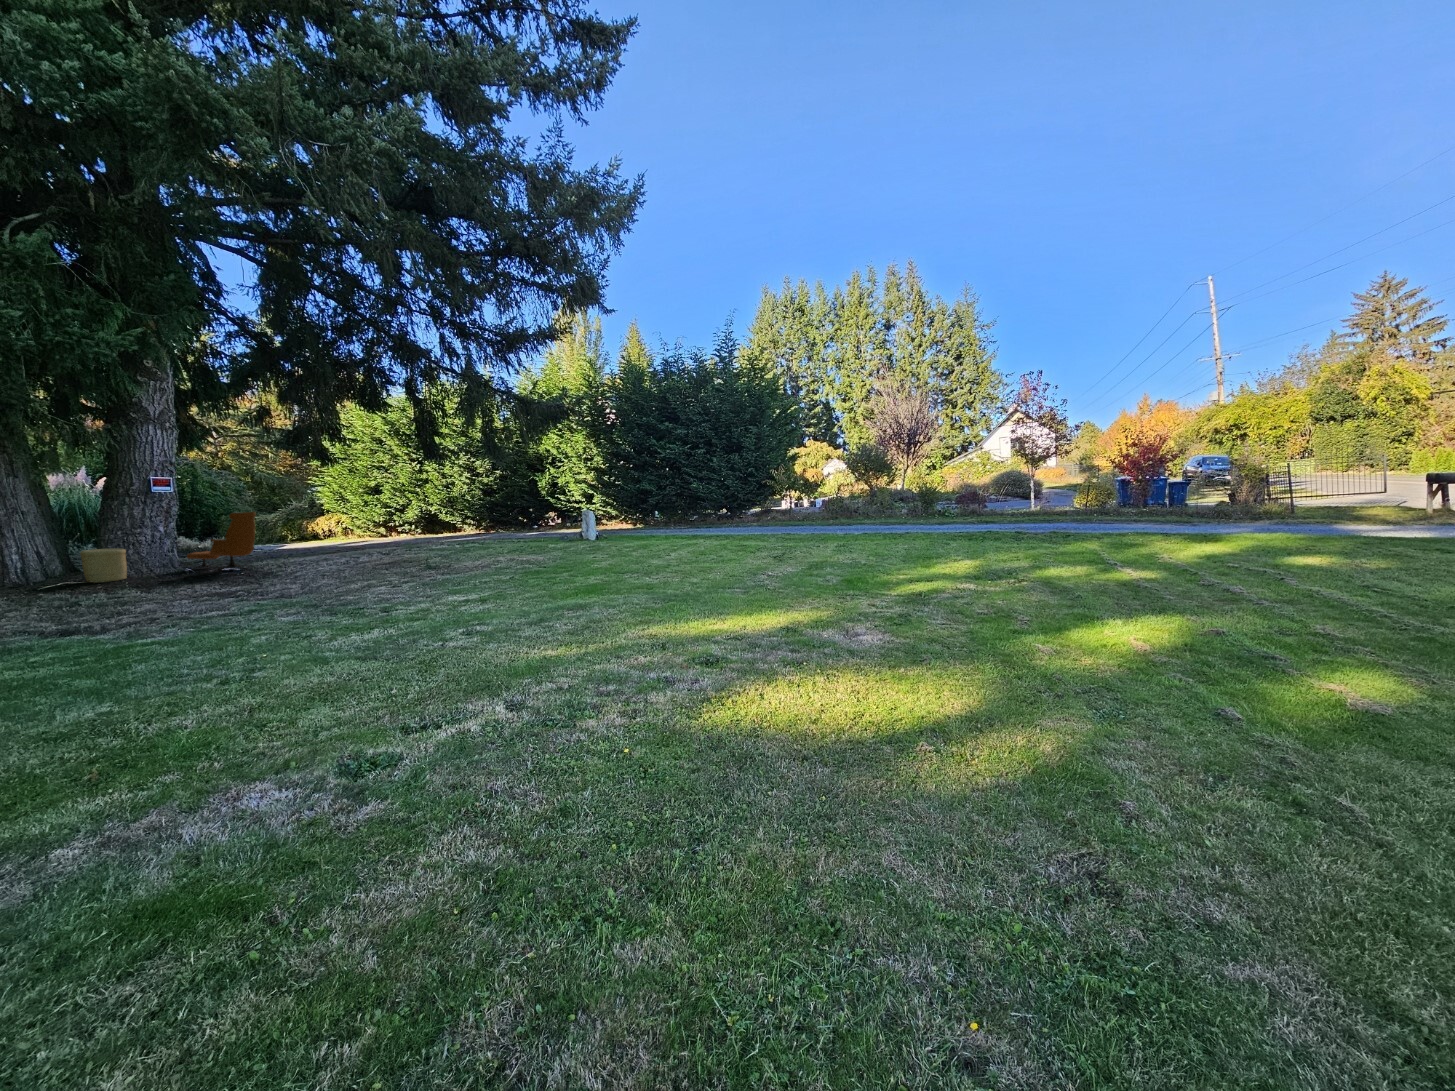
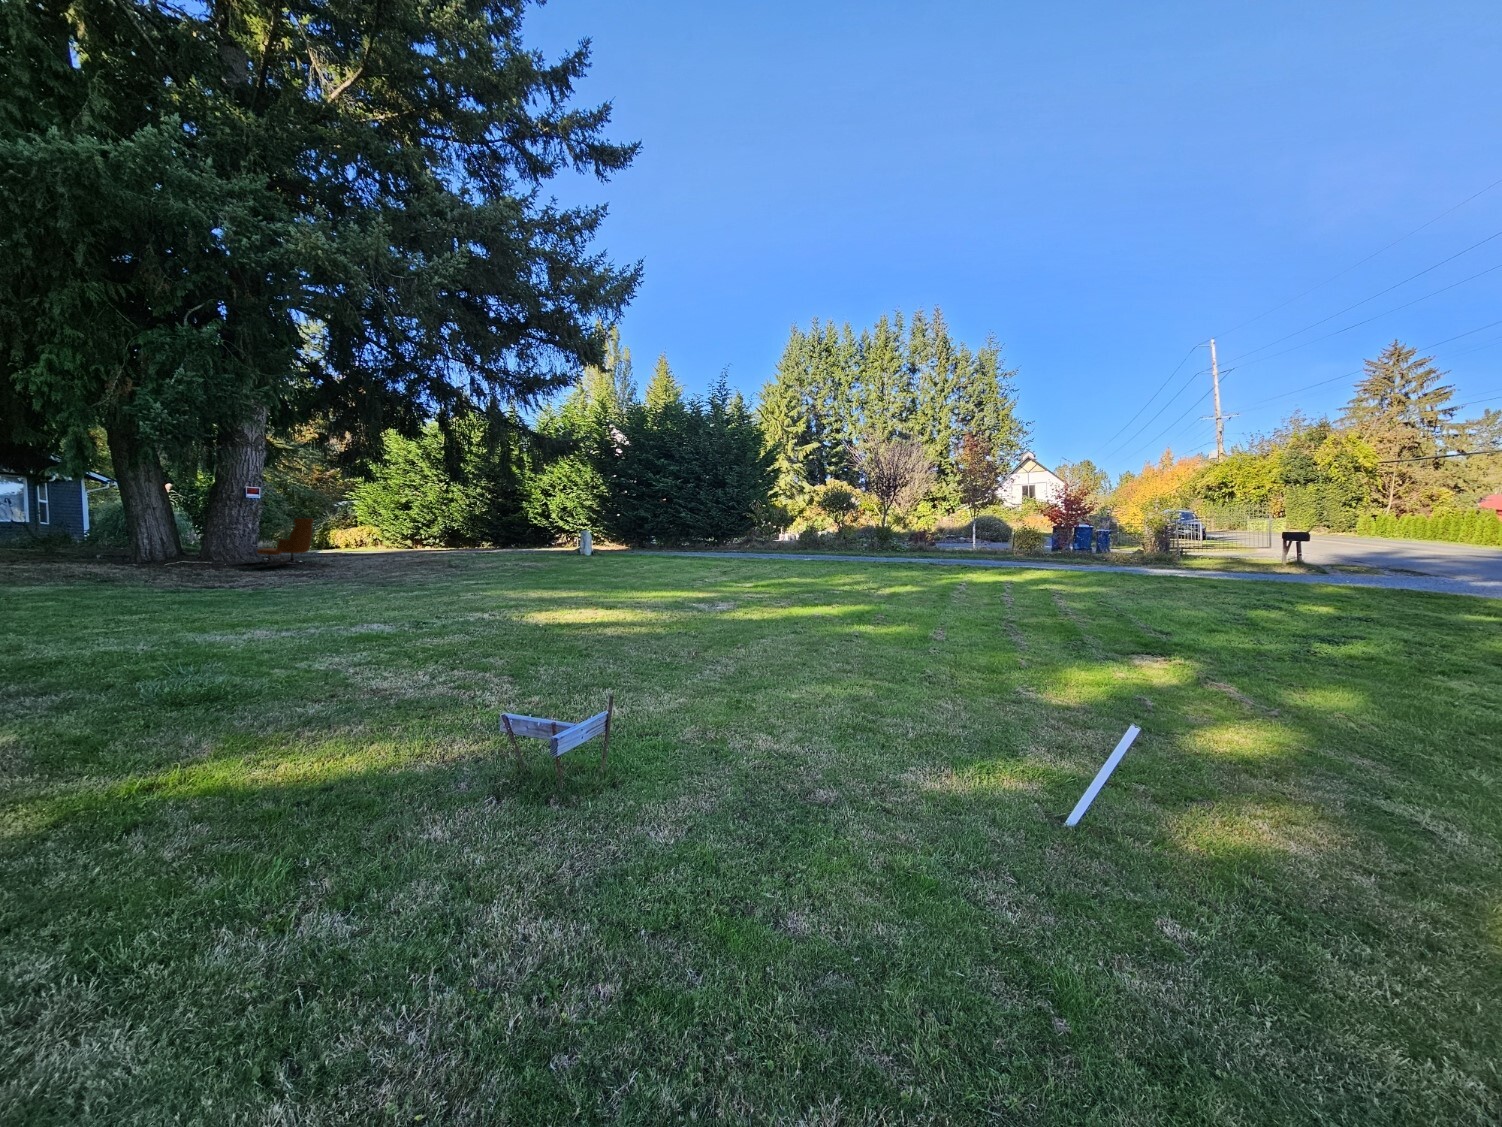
woven basket: present [80,548,127,583] -> none [180,541,214,567]

